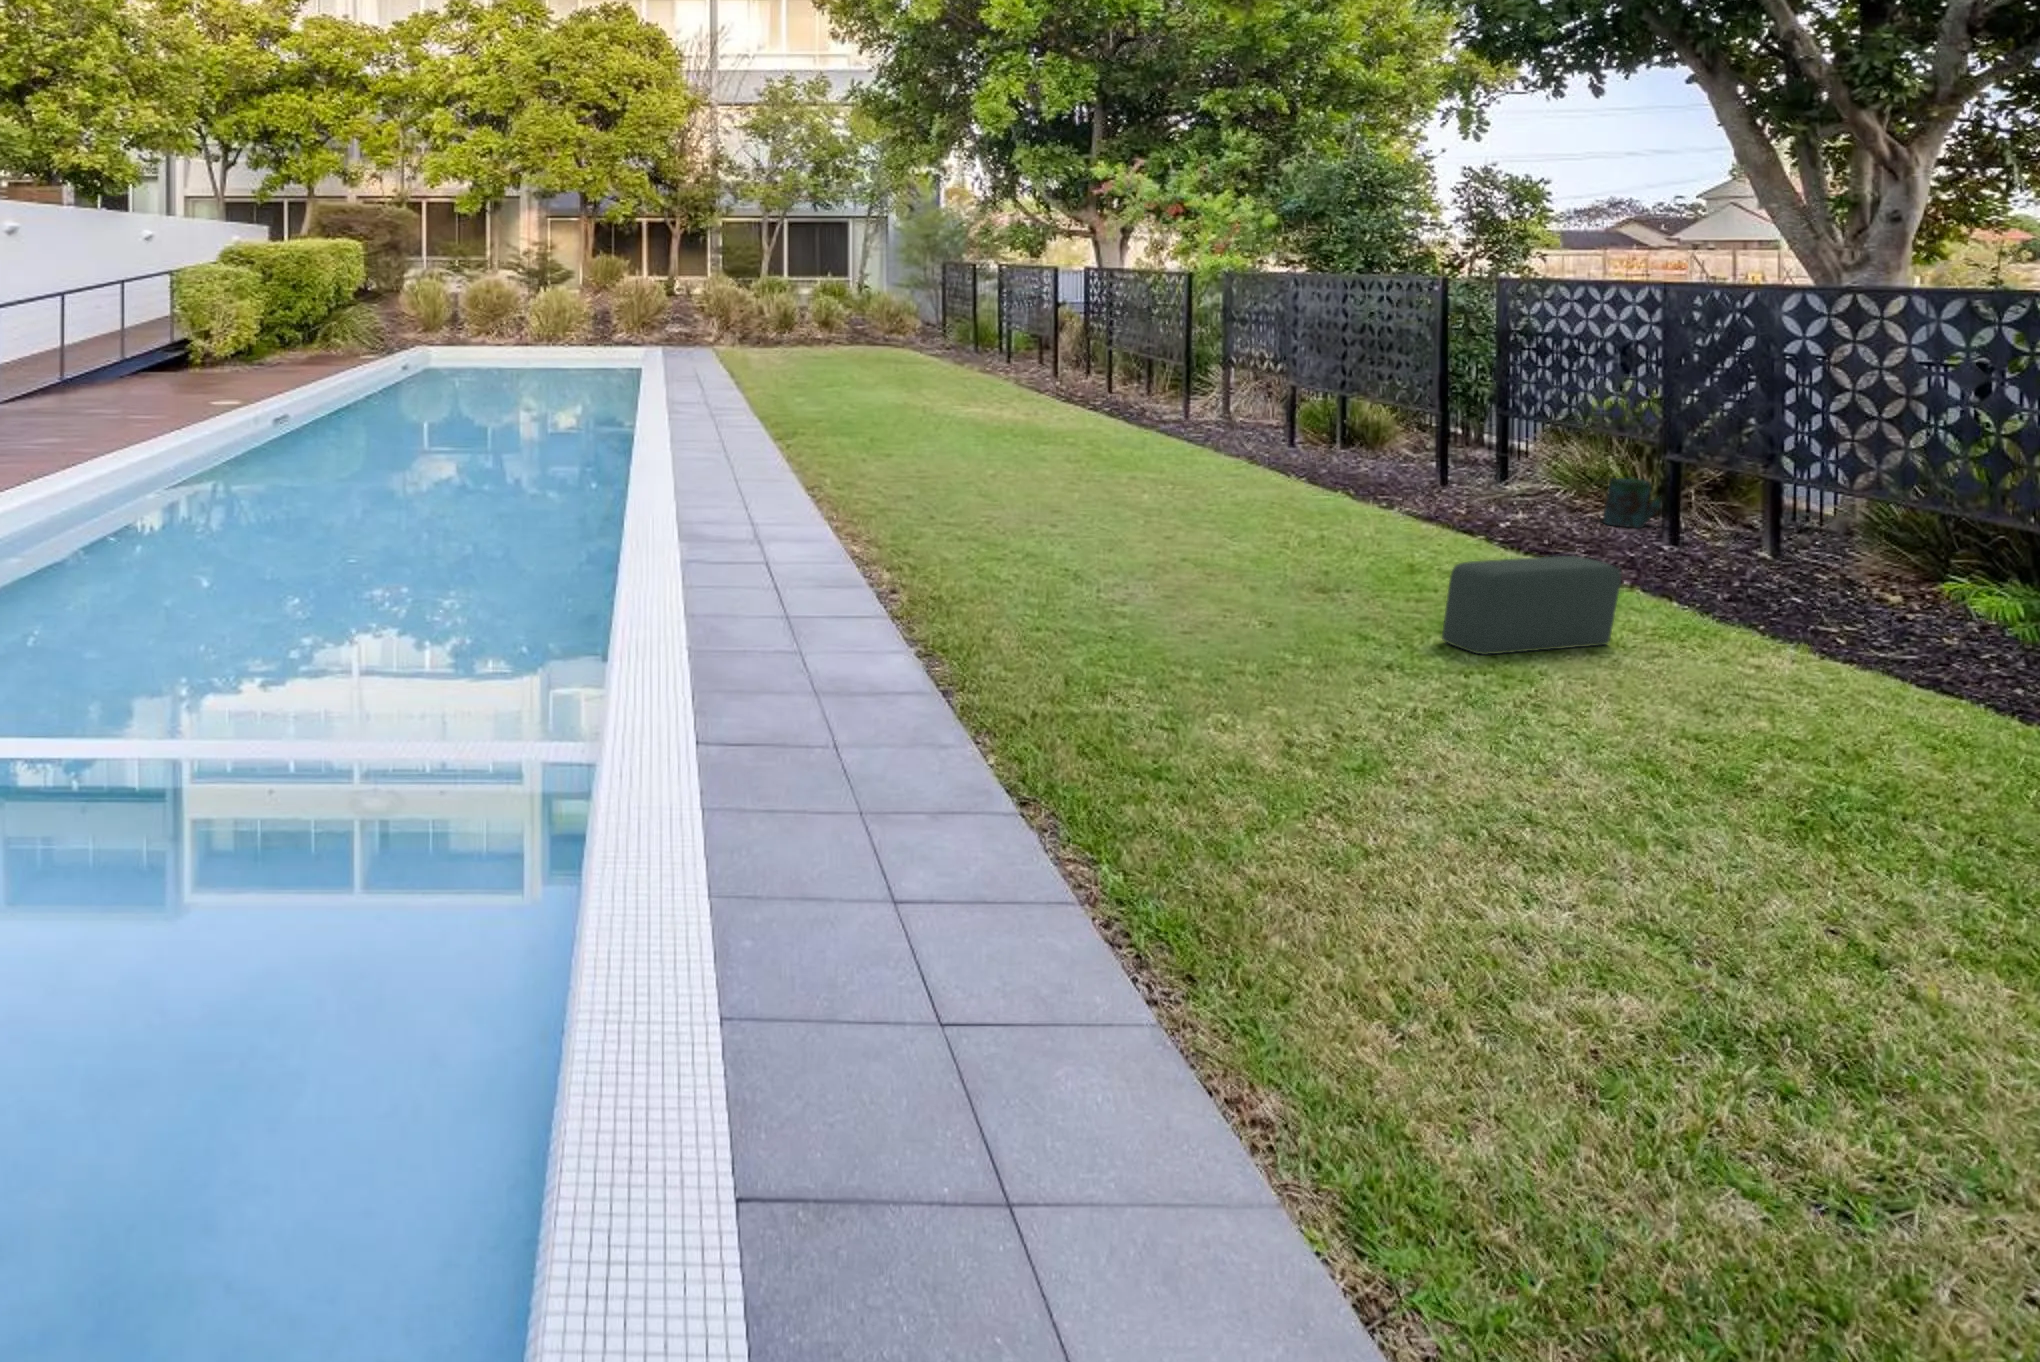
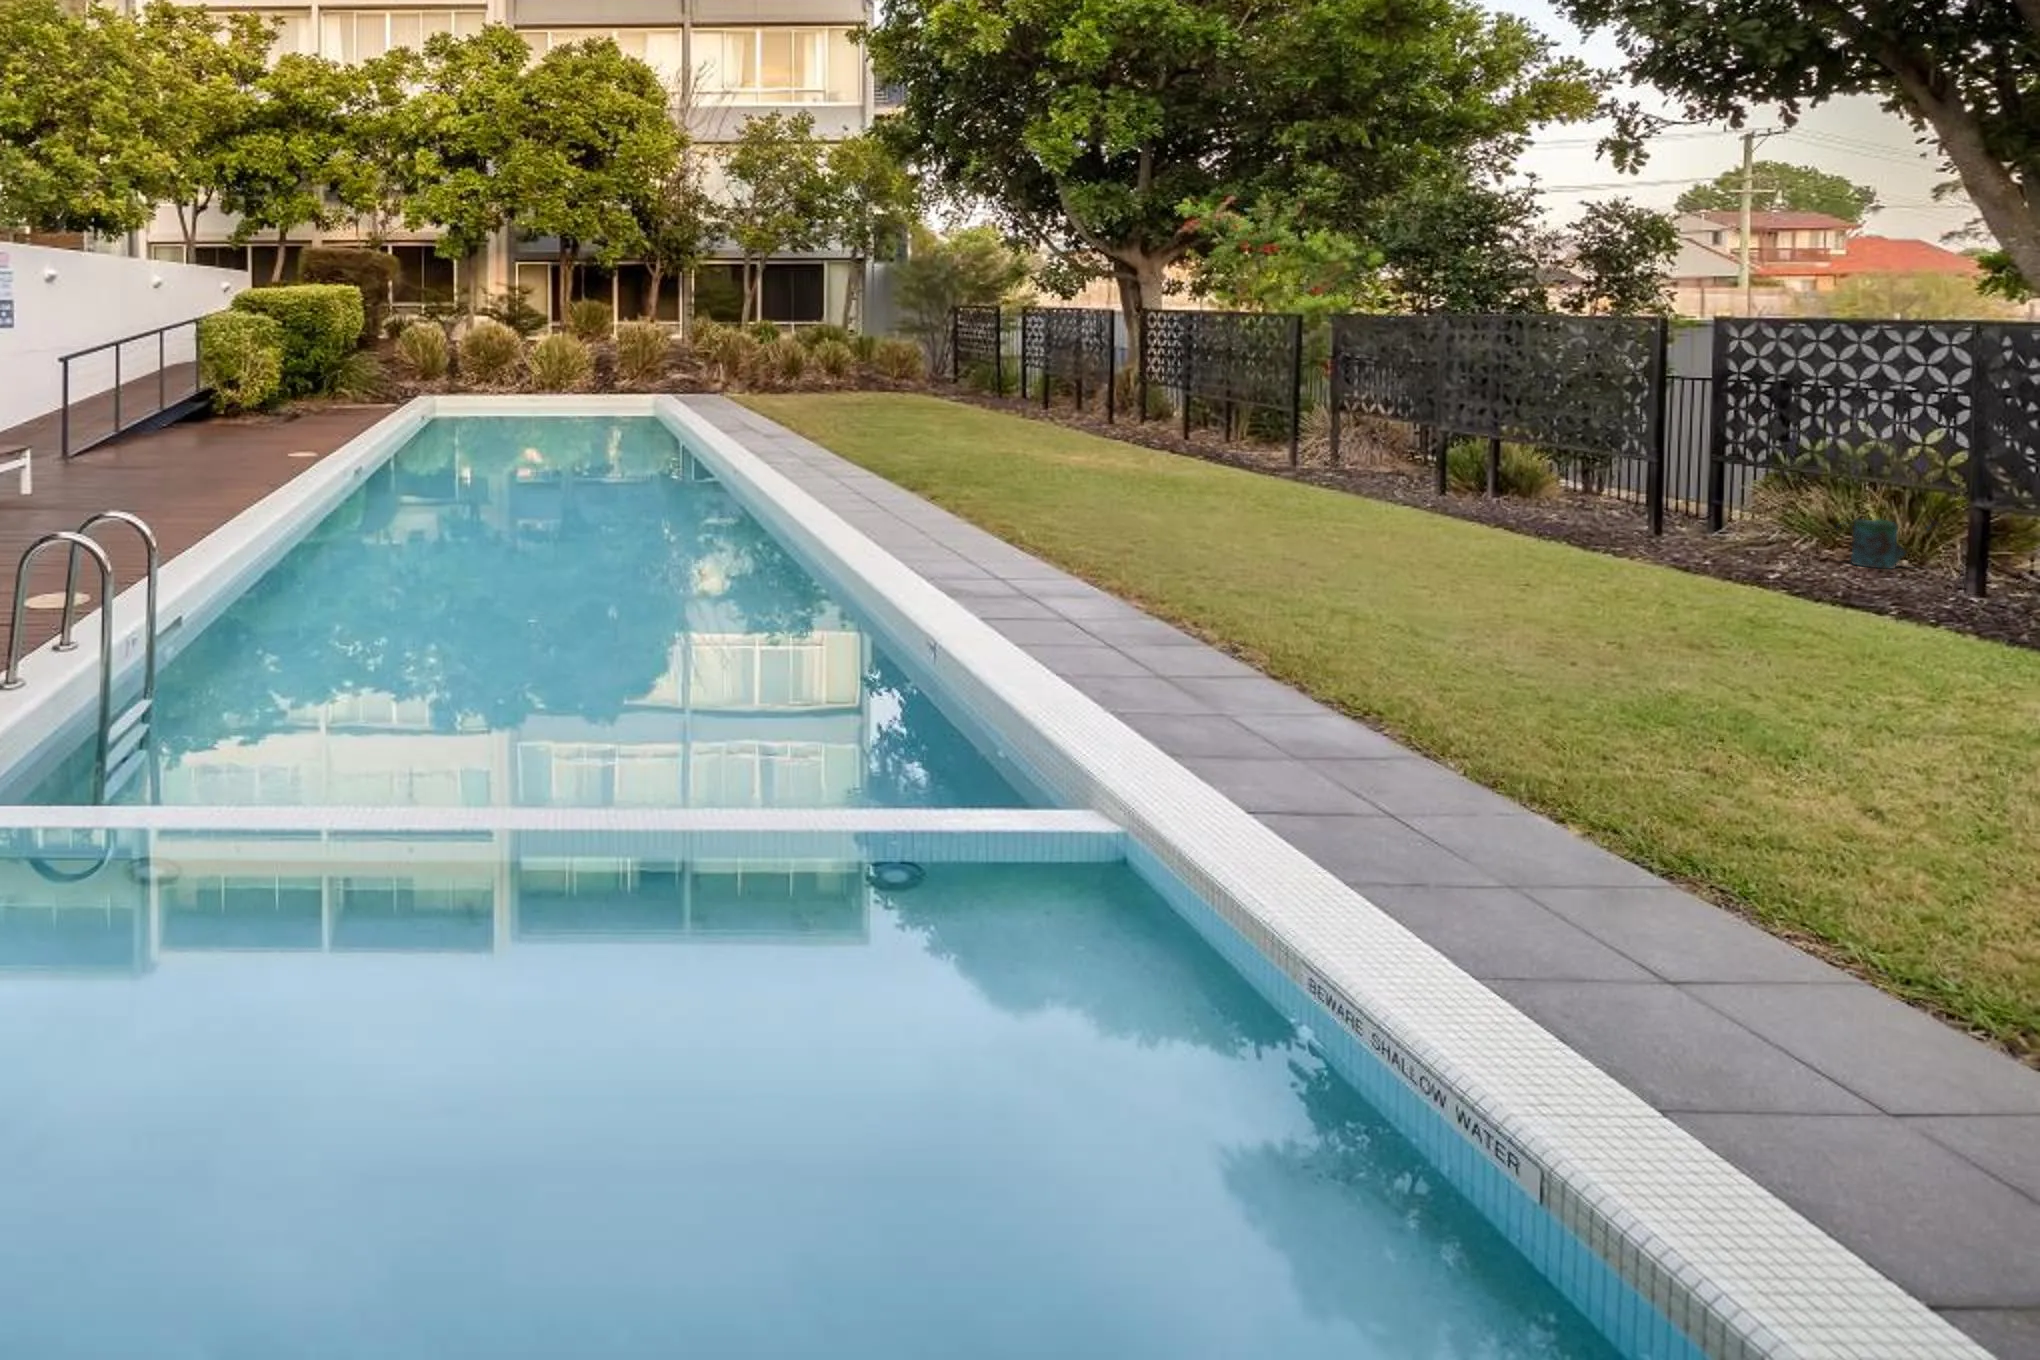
pouf: present [1442,556,1621,655] -> none [1829,592,1991,686]

